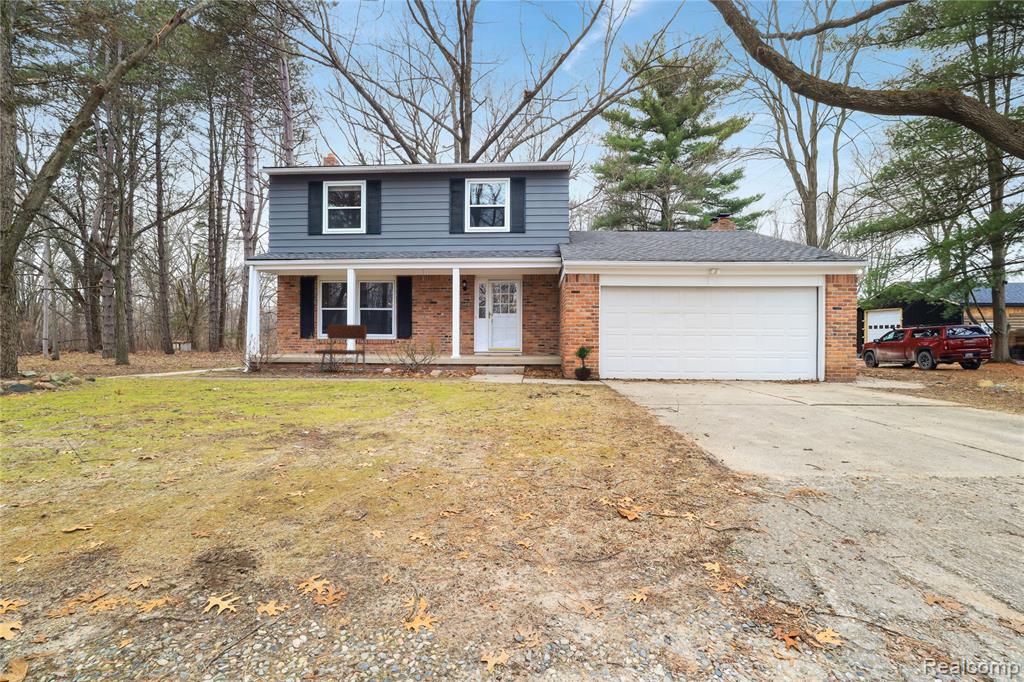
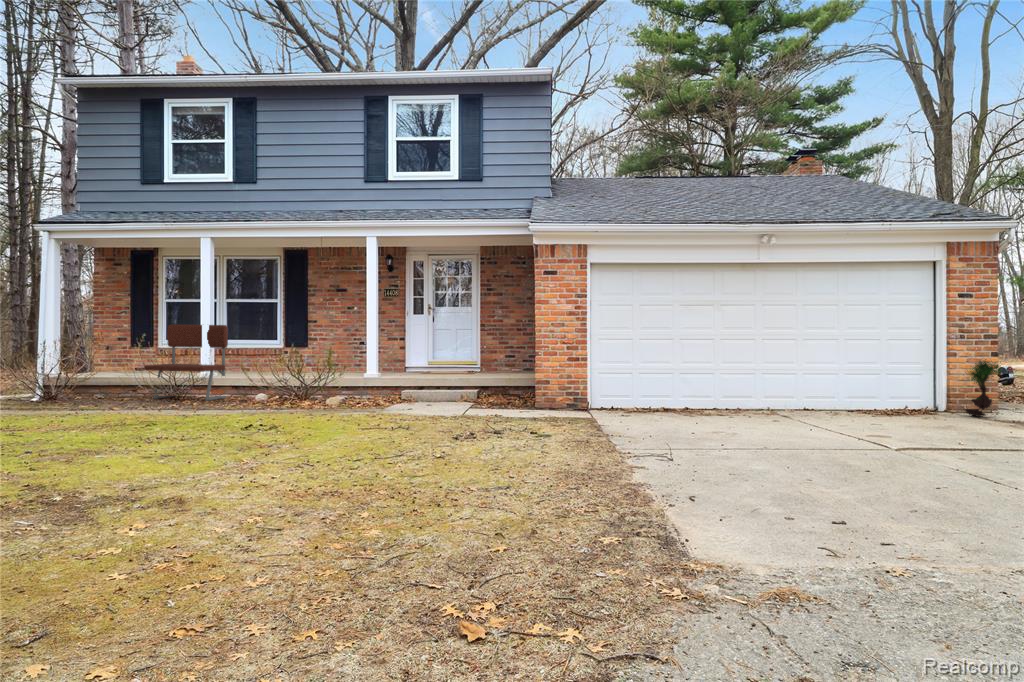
potted tree: present [574,345,593,380] -> present [965,359,1001,417]

